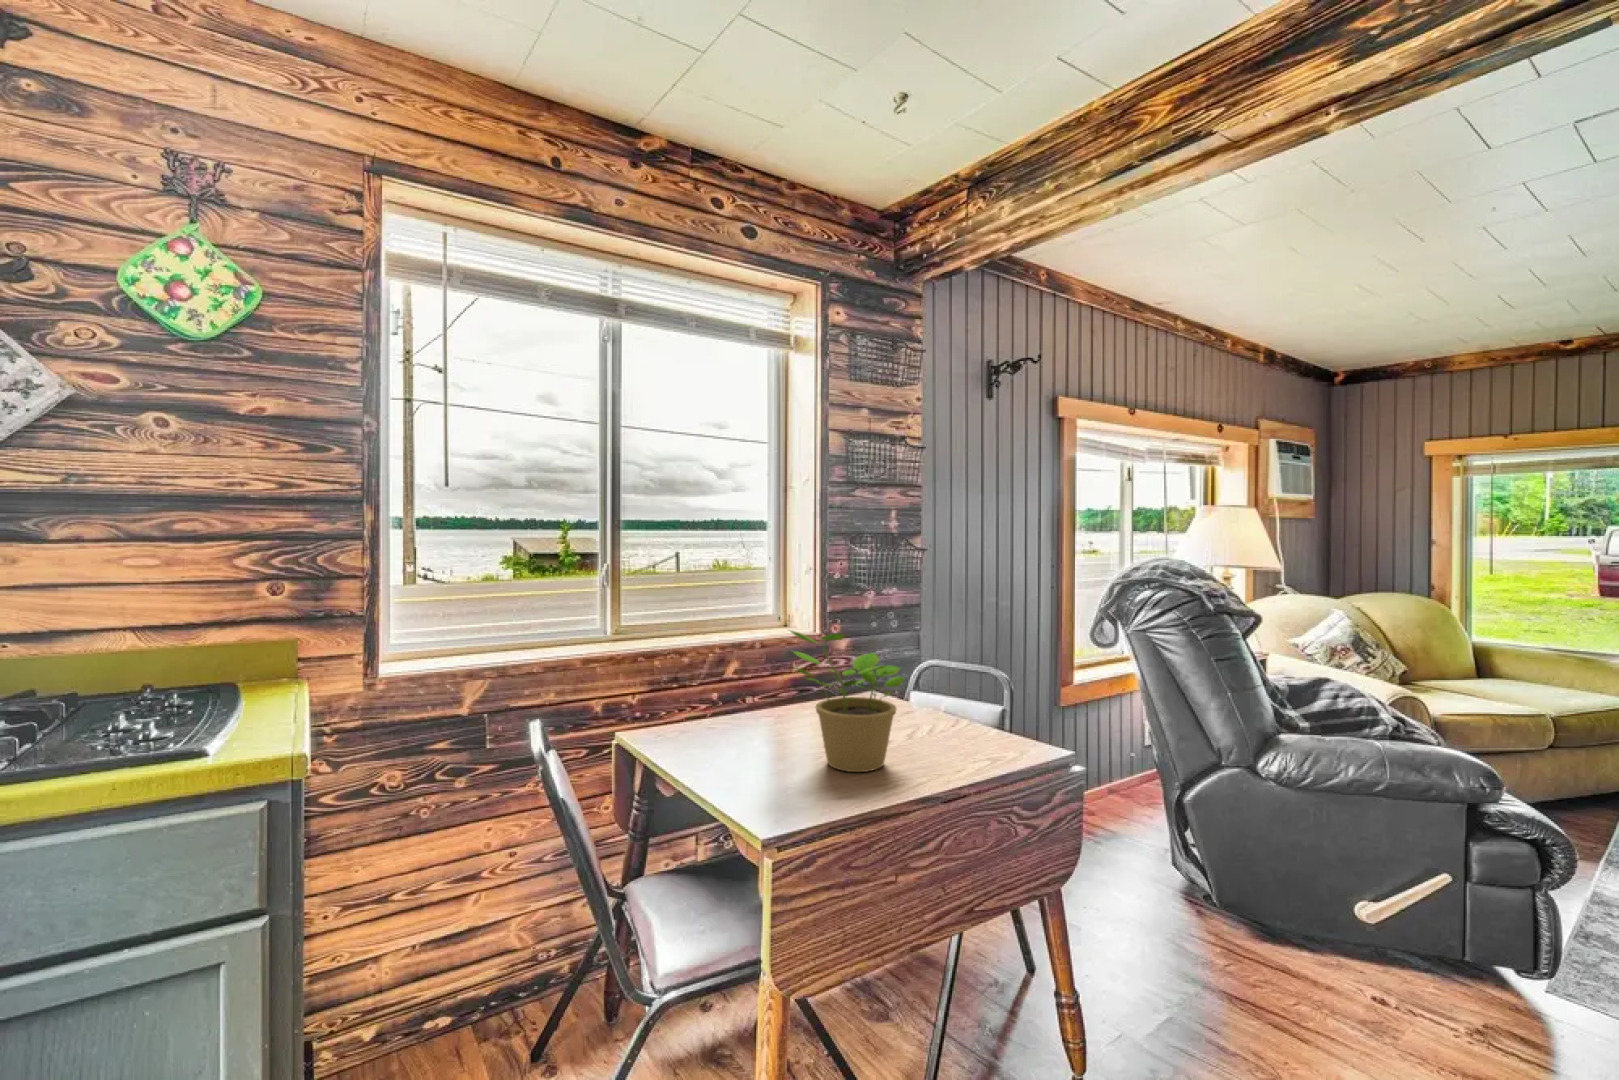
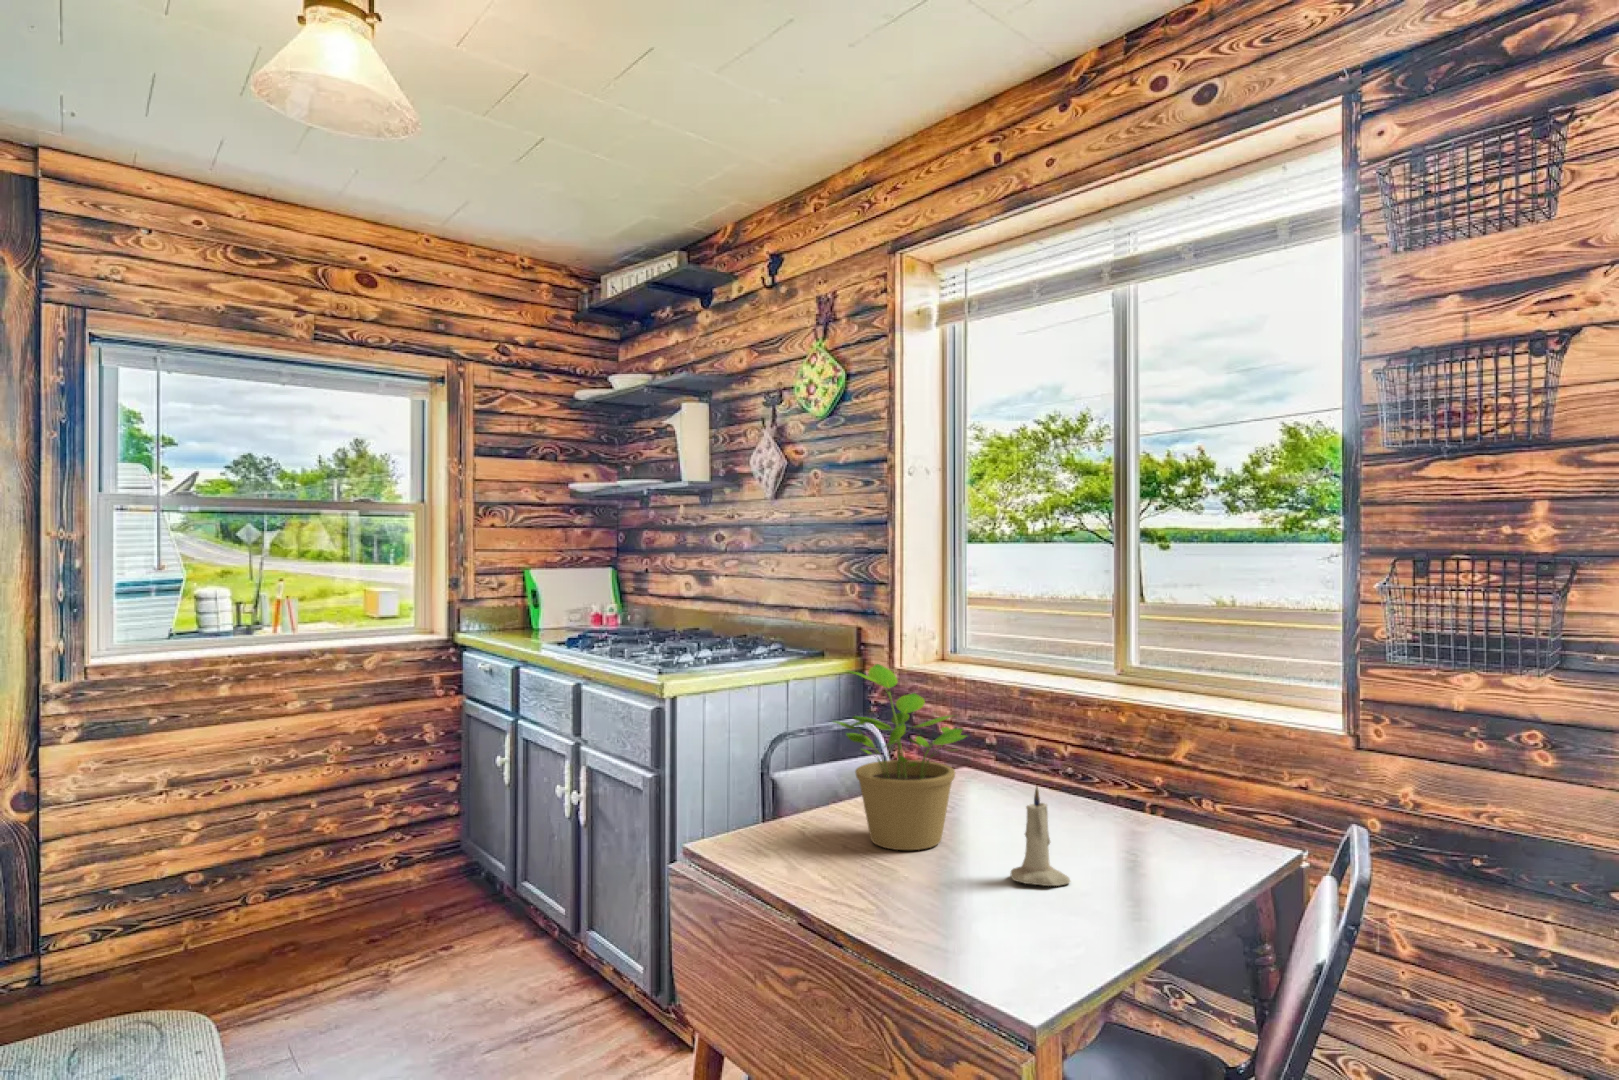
candle: none [929,679,961,744] -> present [1011,787,1070,886]

